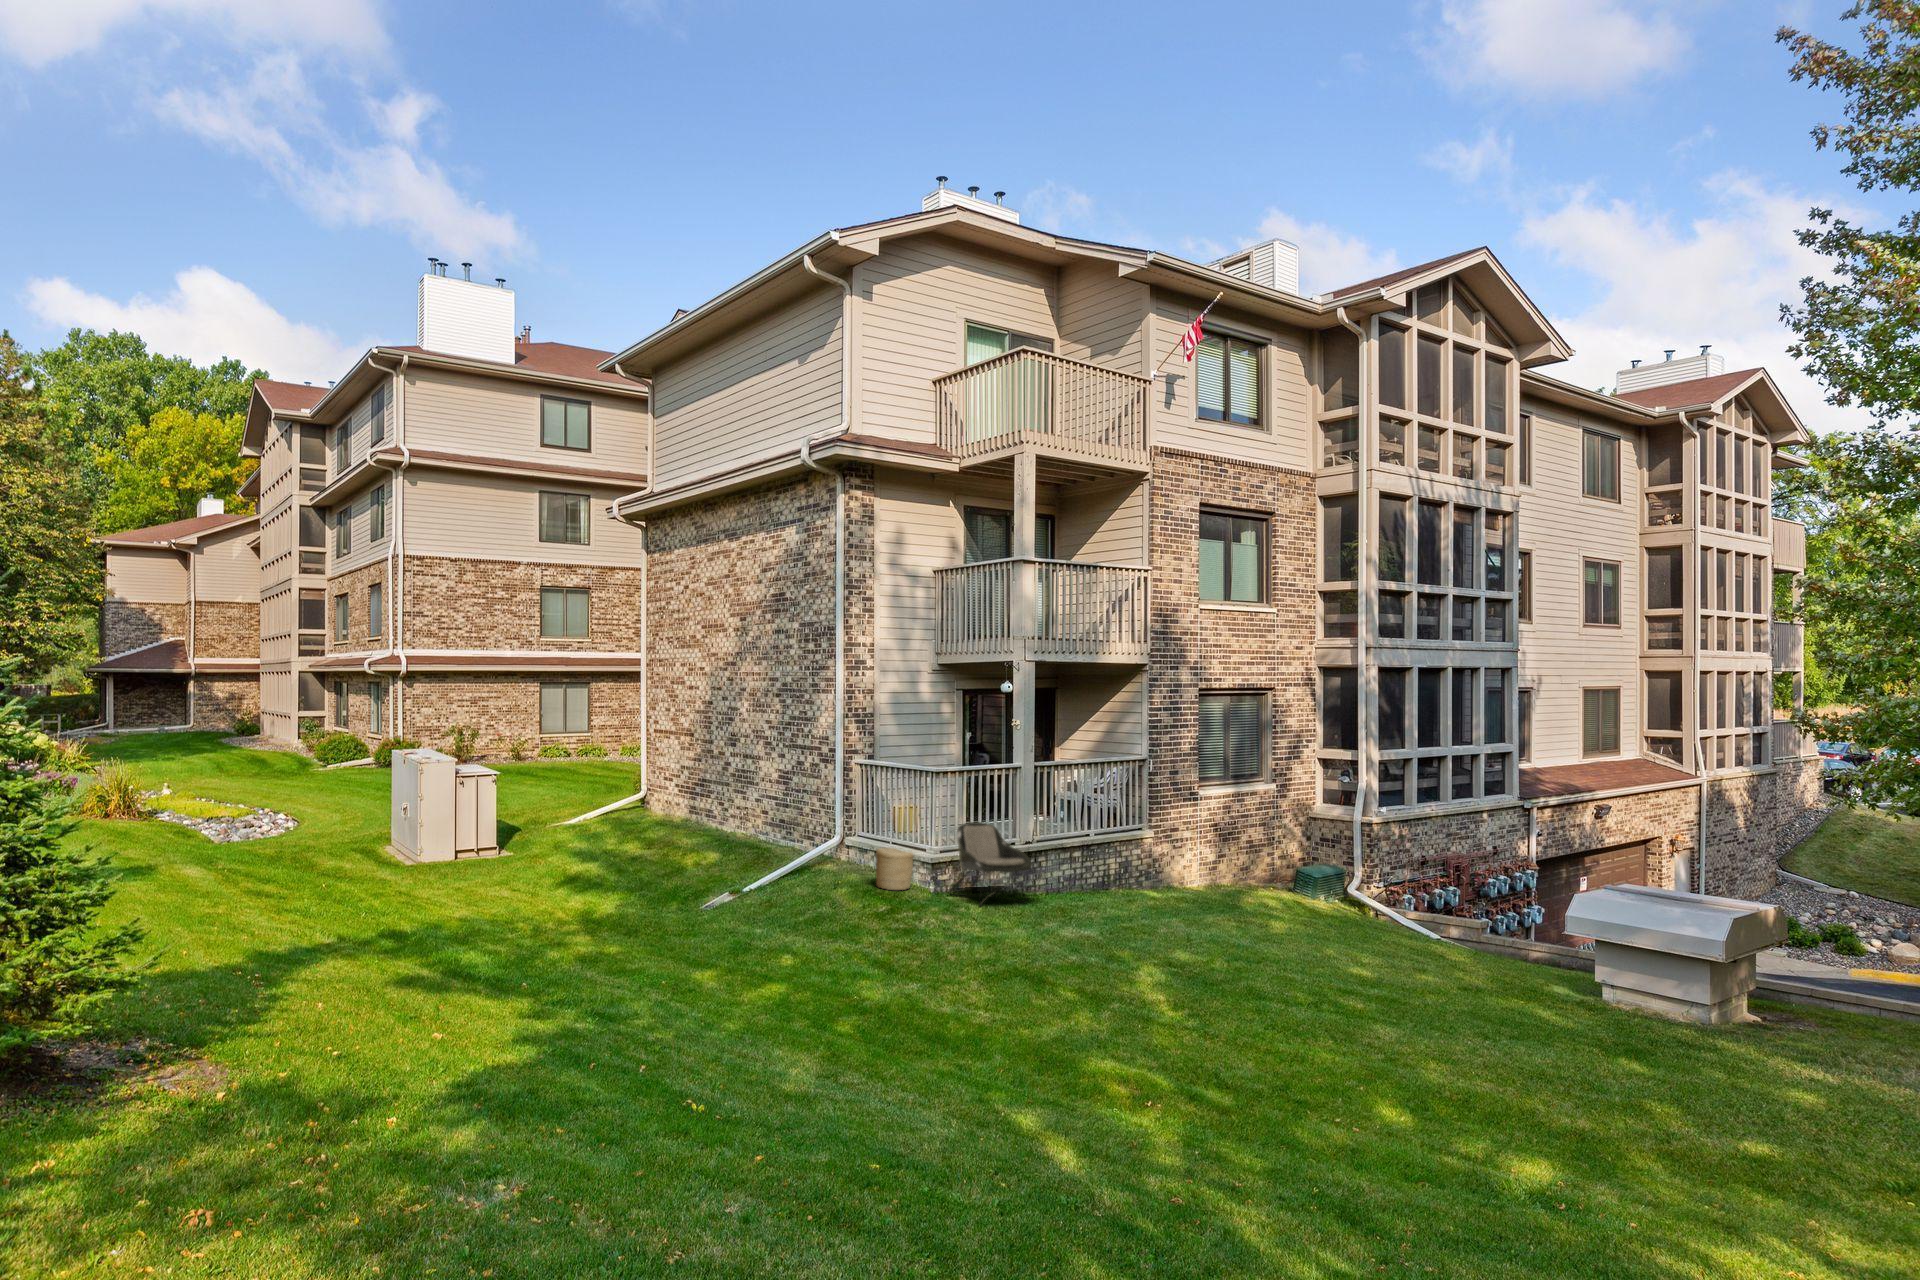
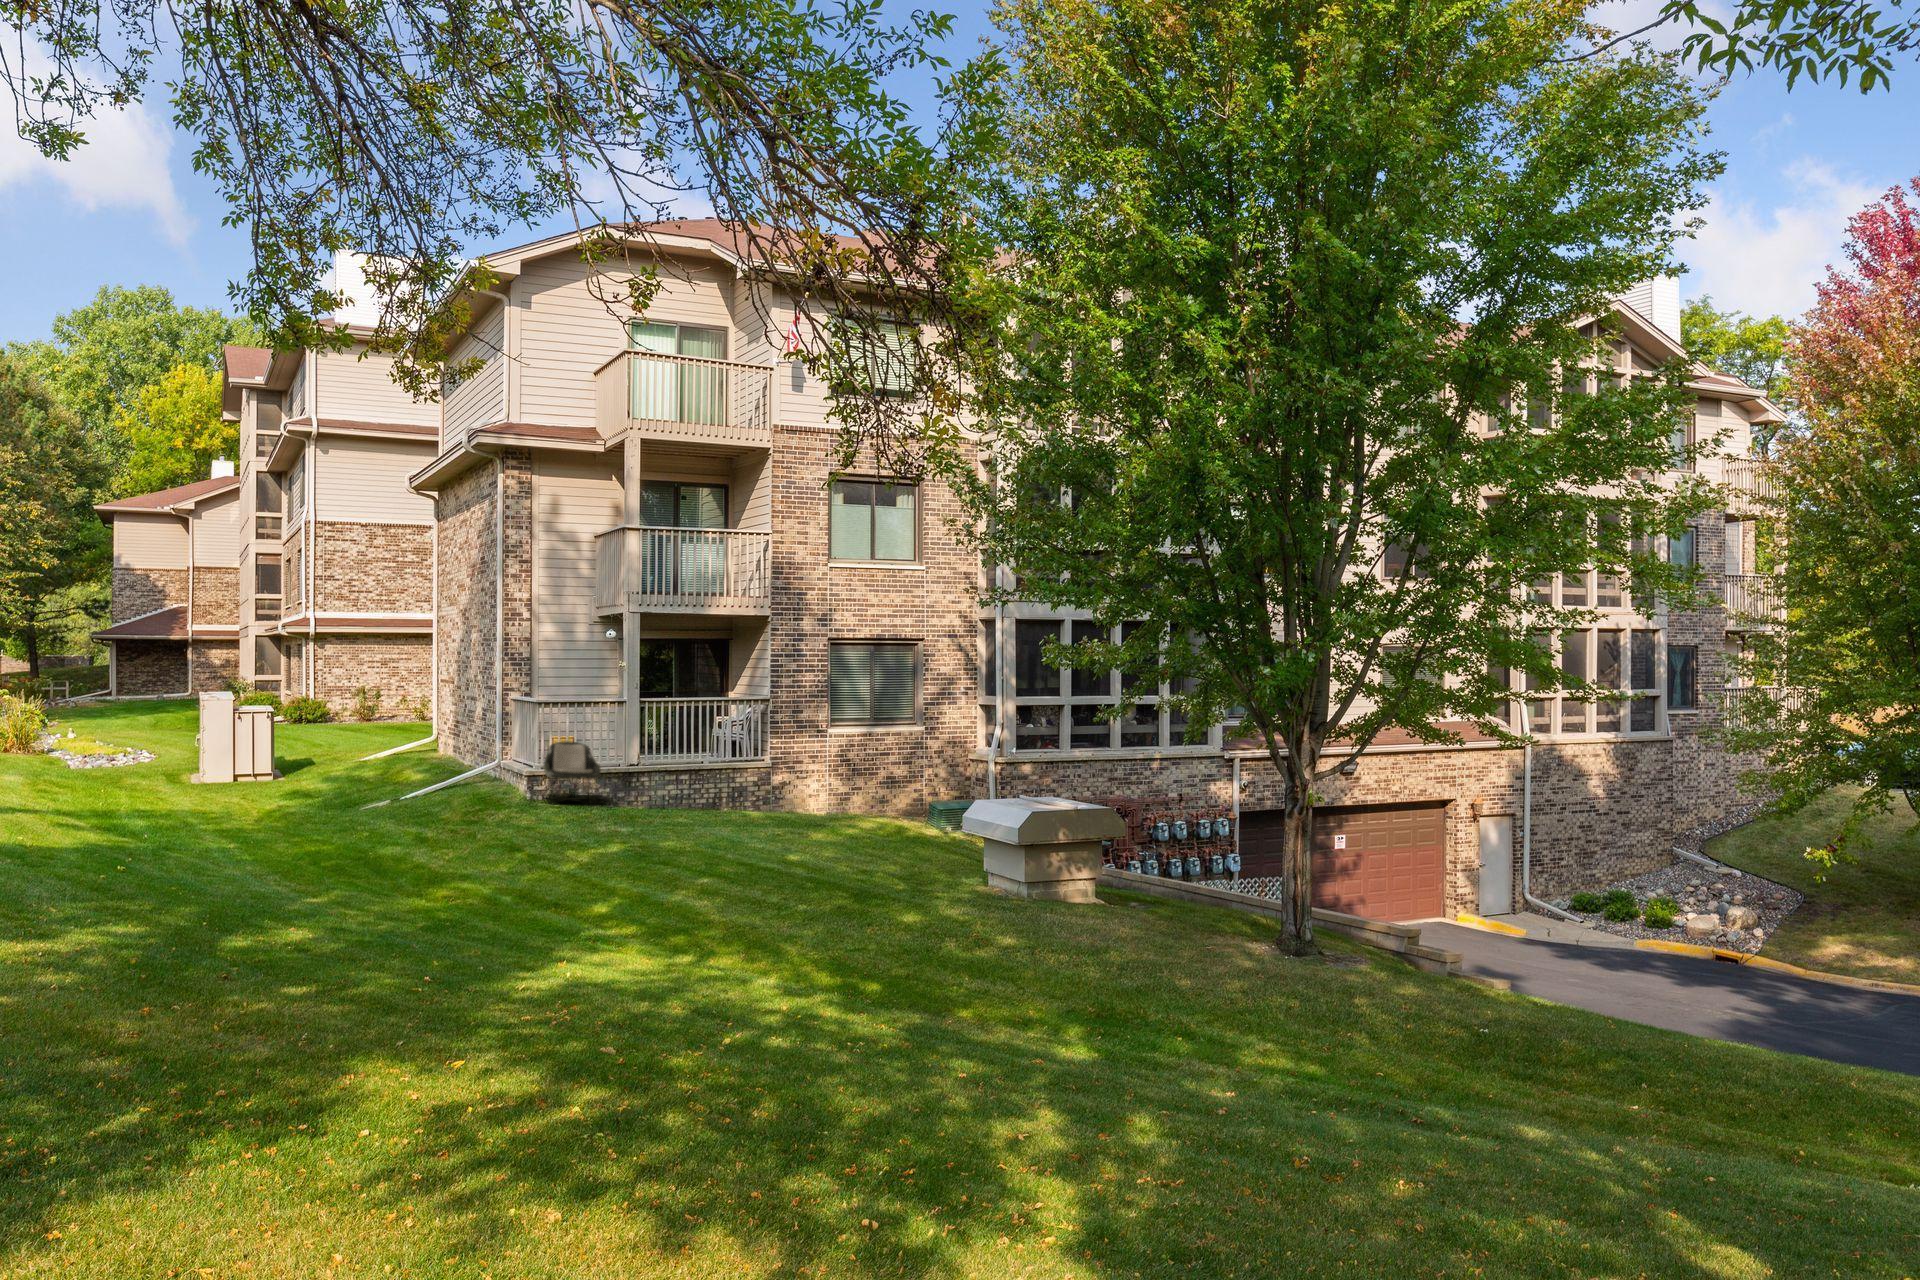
woven basket: present [876,848,913,890] -> none [491,761,524,793]

